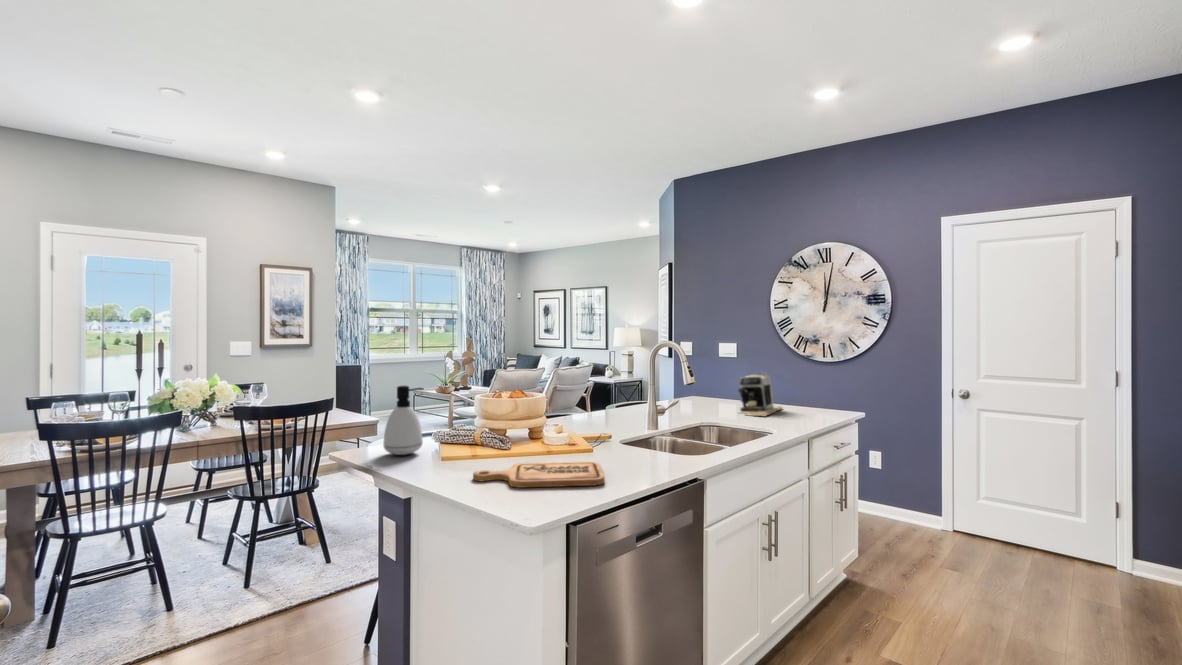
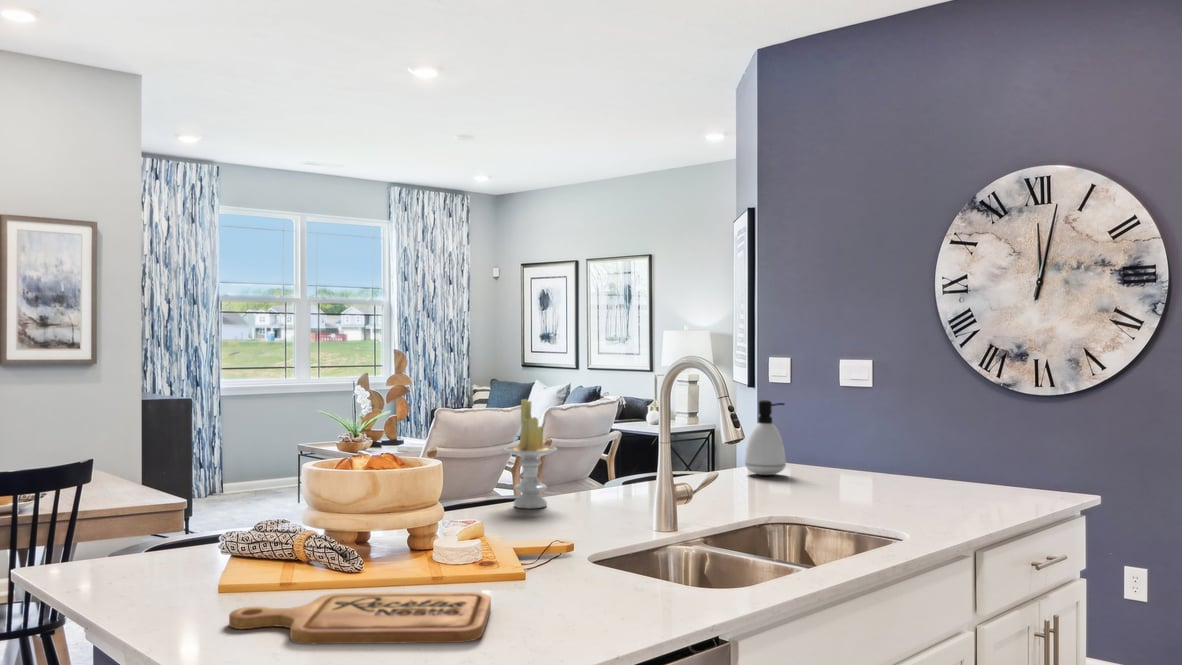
candle: none [570,365,599,421] -> present [504,399,557,508]
coffee maker: present [738,373,782,417] -> none [838,417,936,504]
soap dispenser: present [383,385,424,455] -> present [745,400,786,475]

